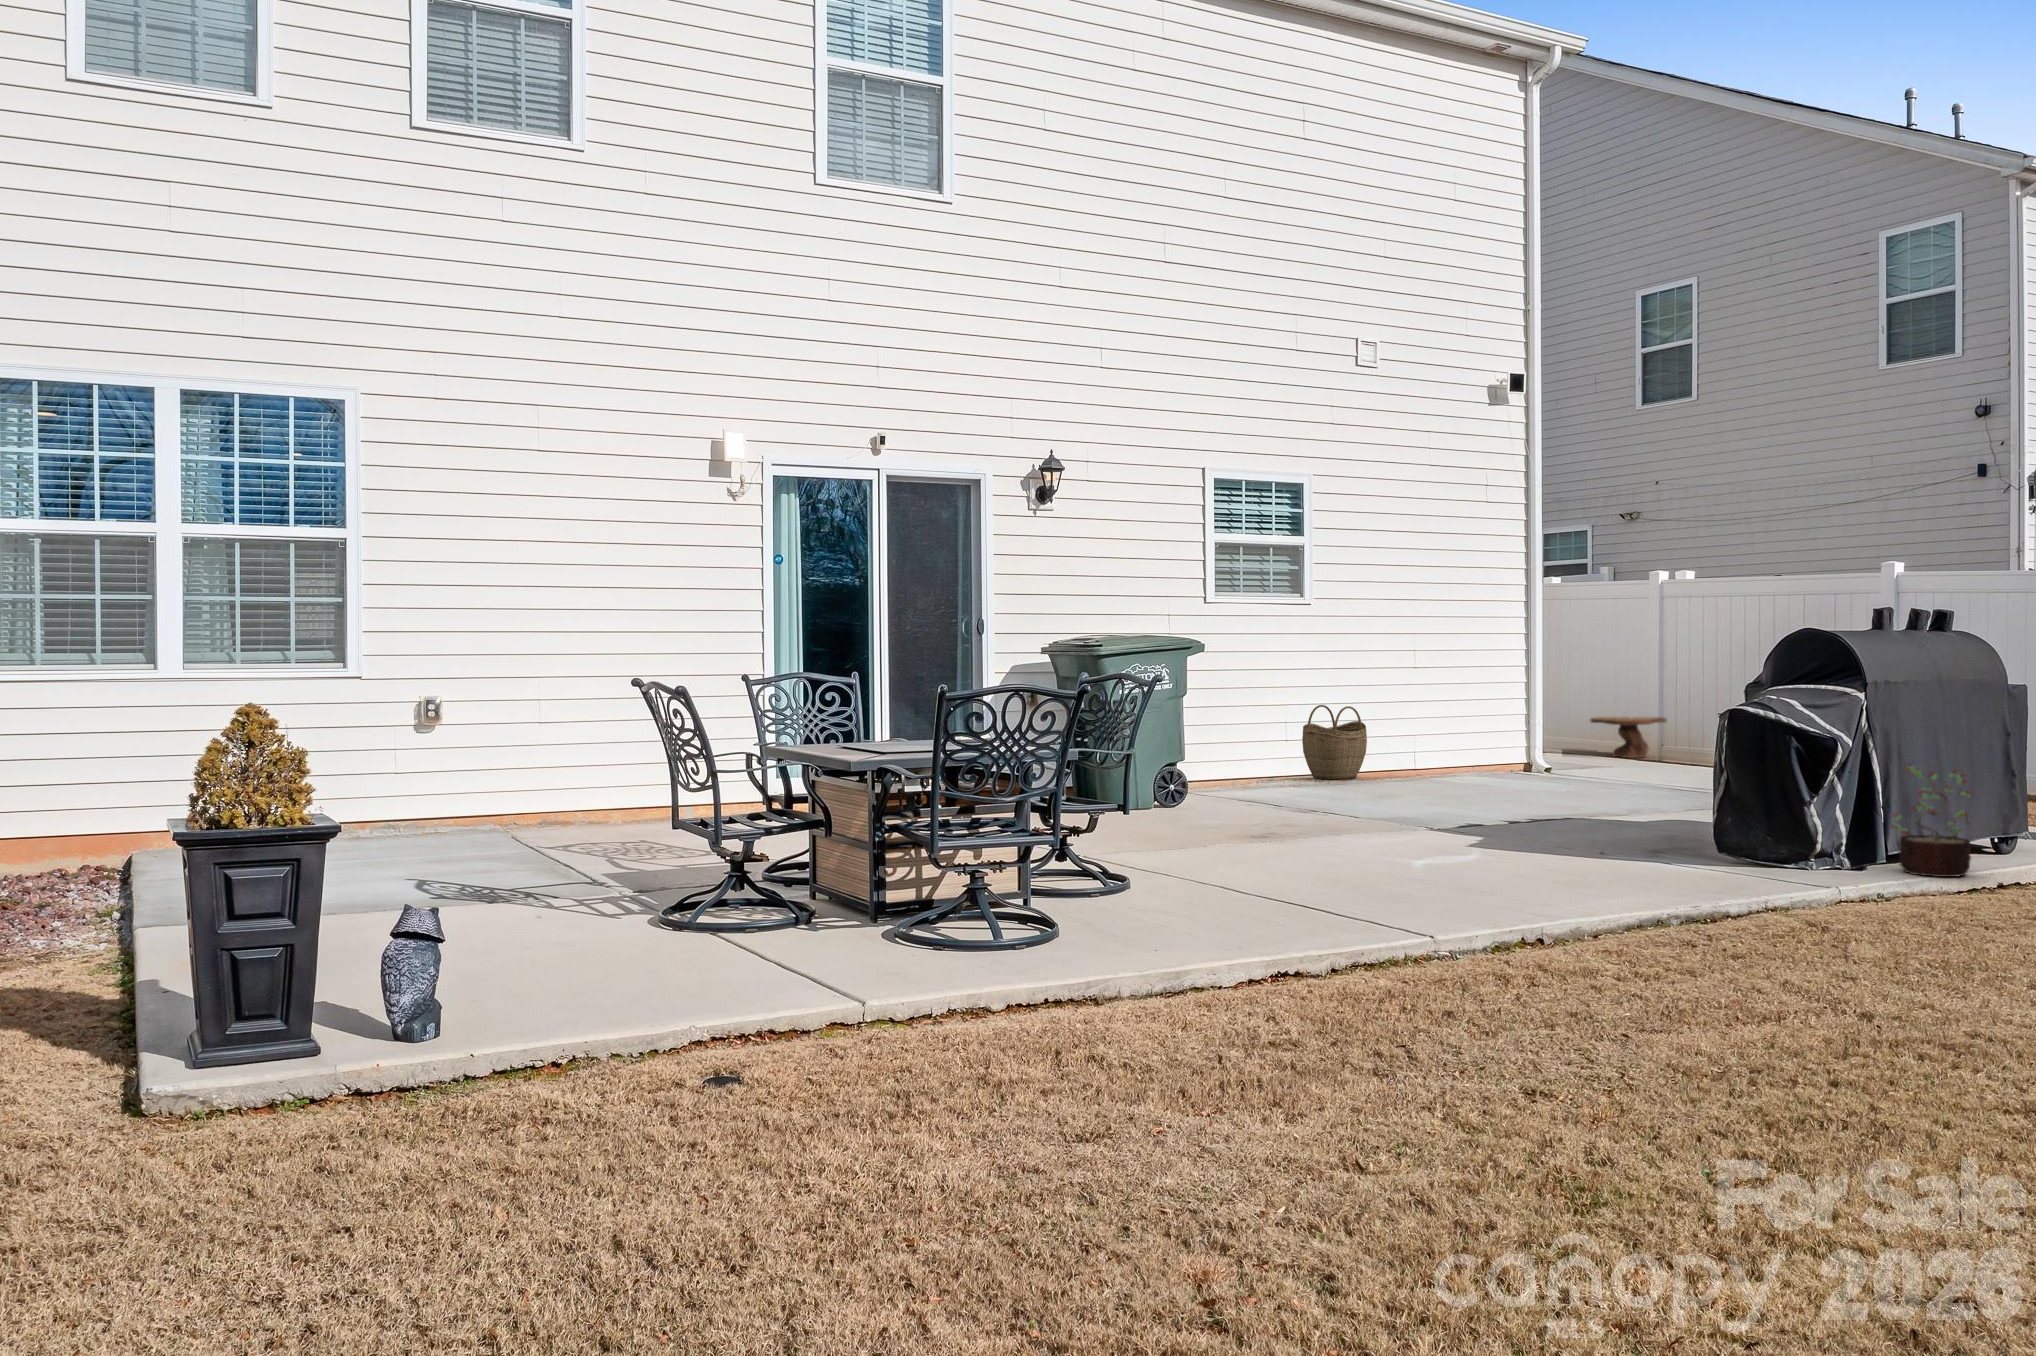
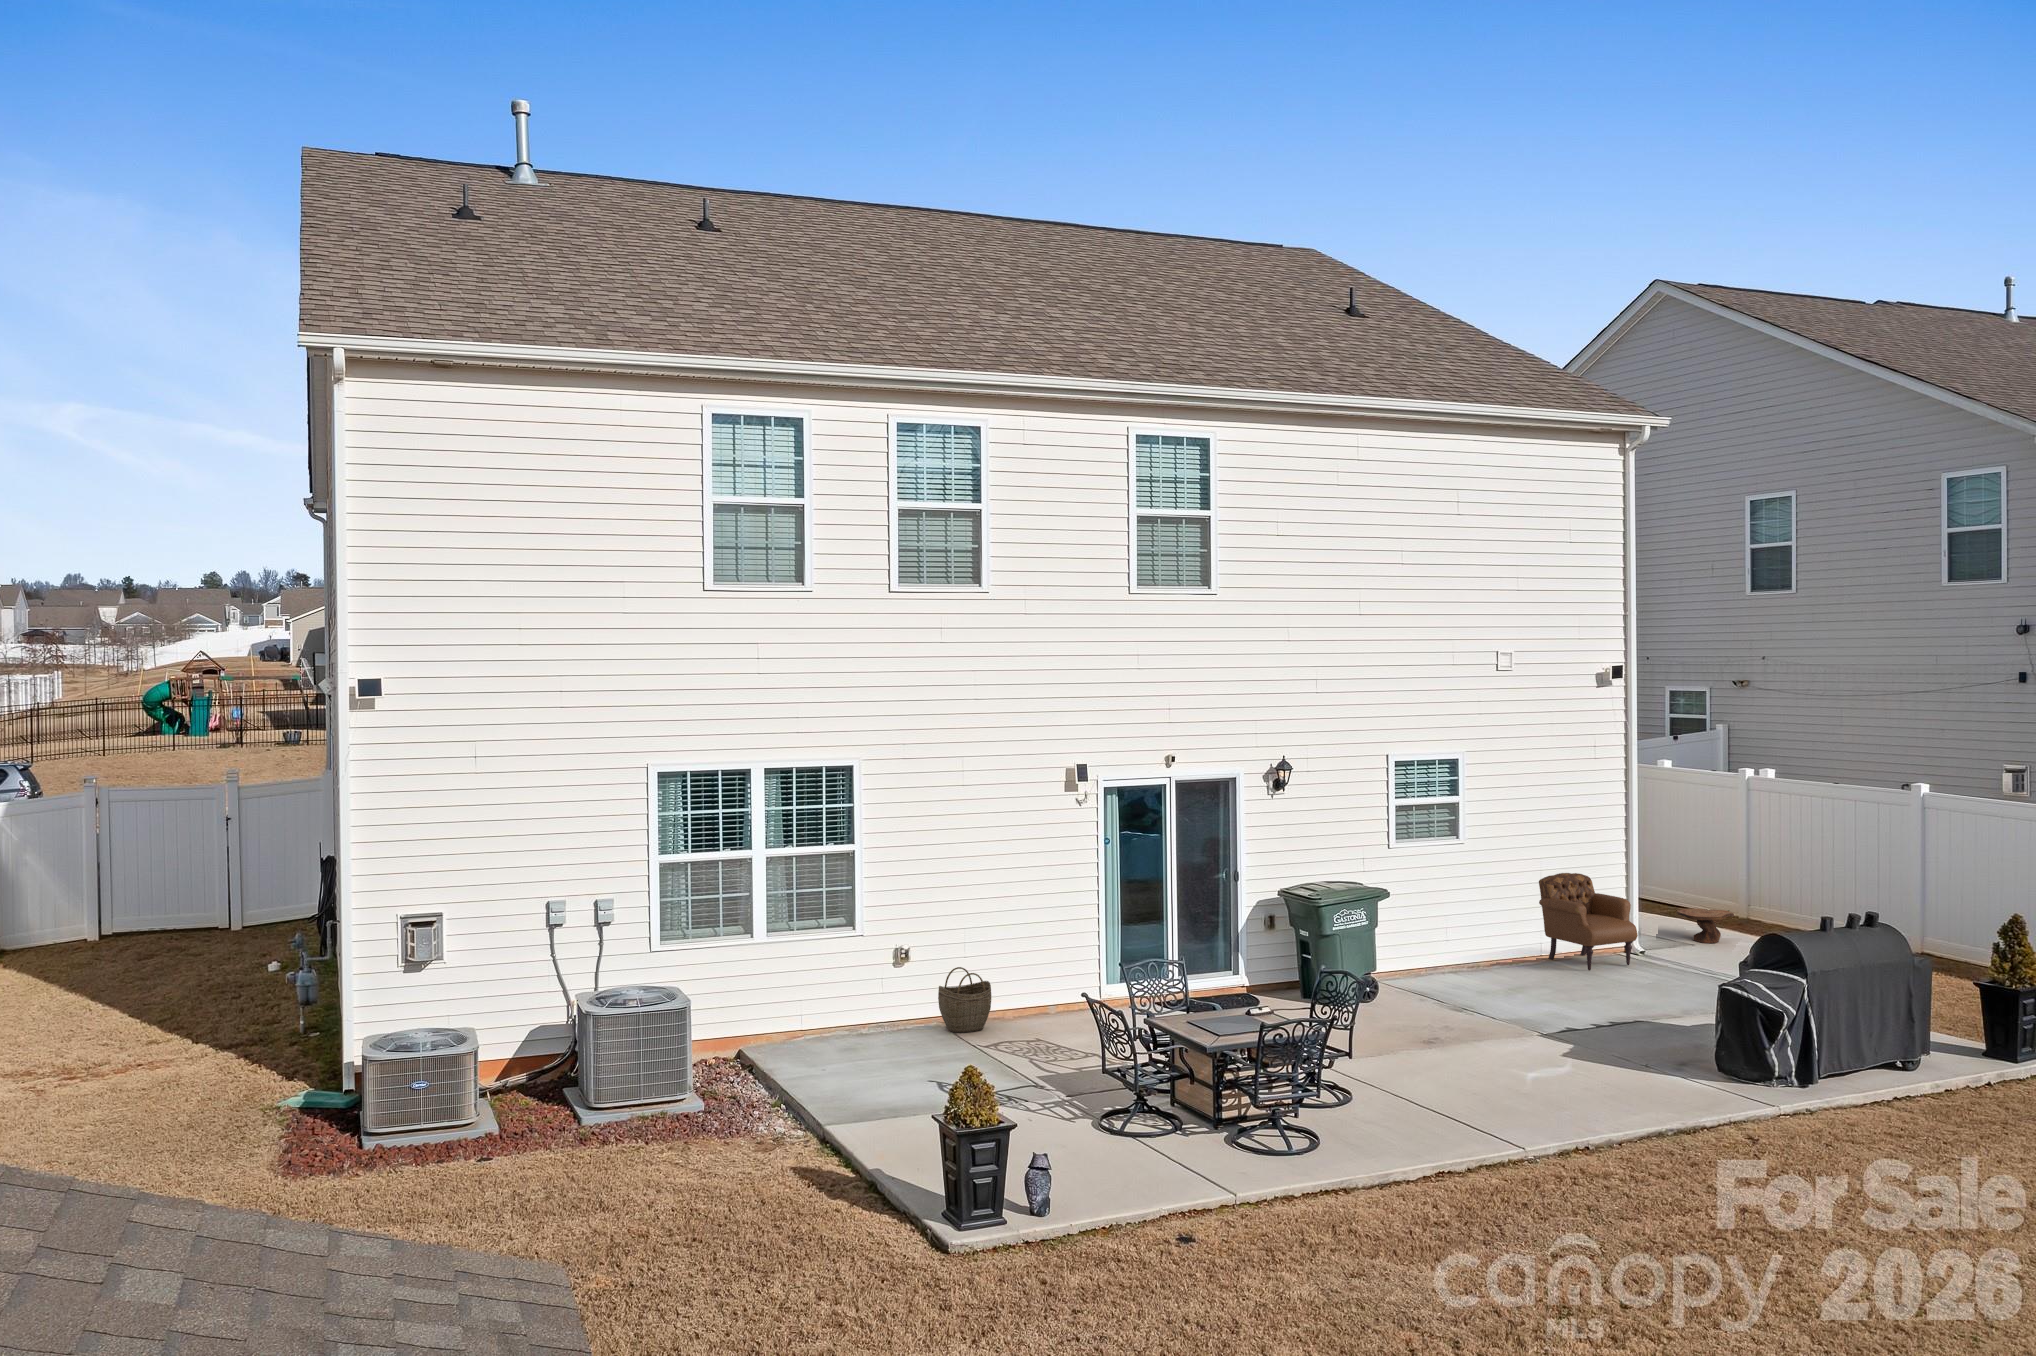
armchair: none [1414,653,1549,777] -> present [1539,873,1638,970]
woven basket: present [1302,705,1367,780] -> present [938,967,991,1033]
decorative plant: present [1892,764,1973,877] -> none [1821,1025,1873,1098]

